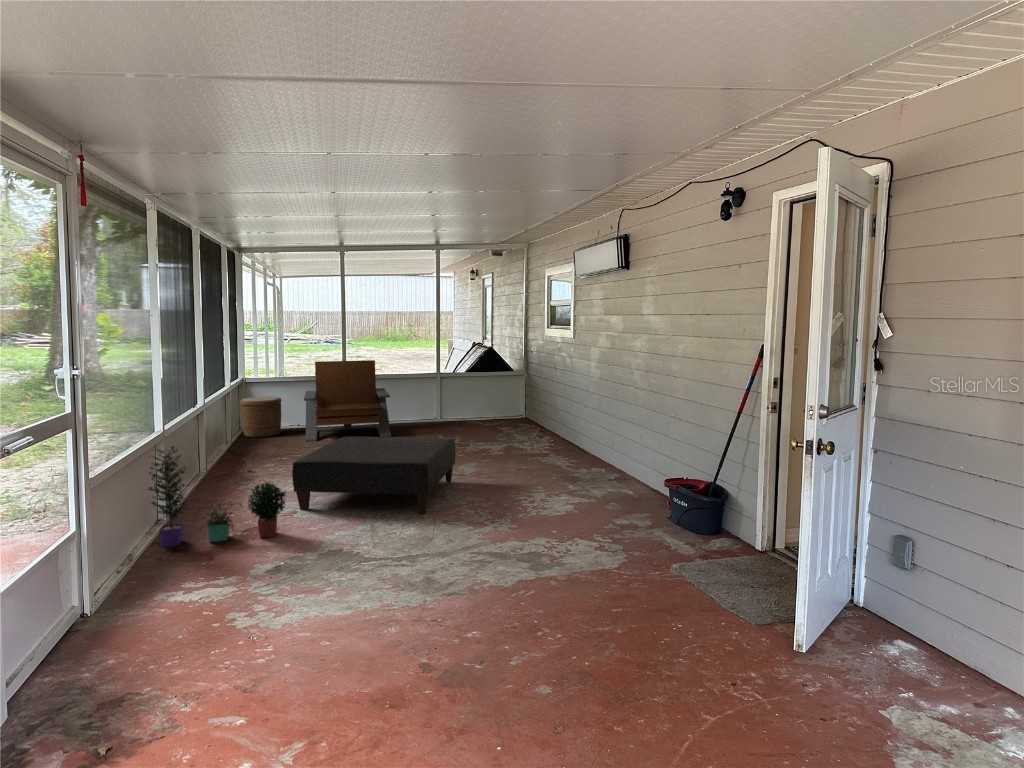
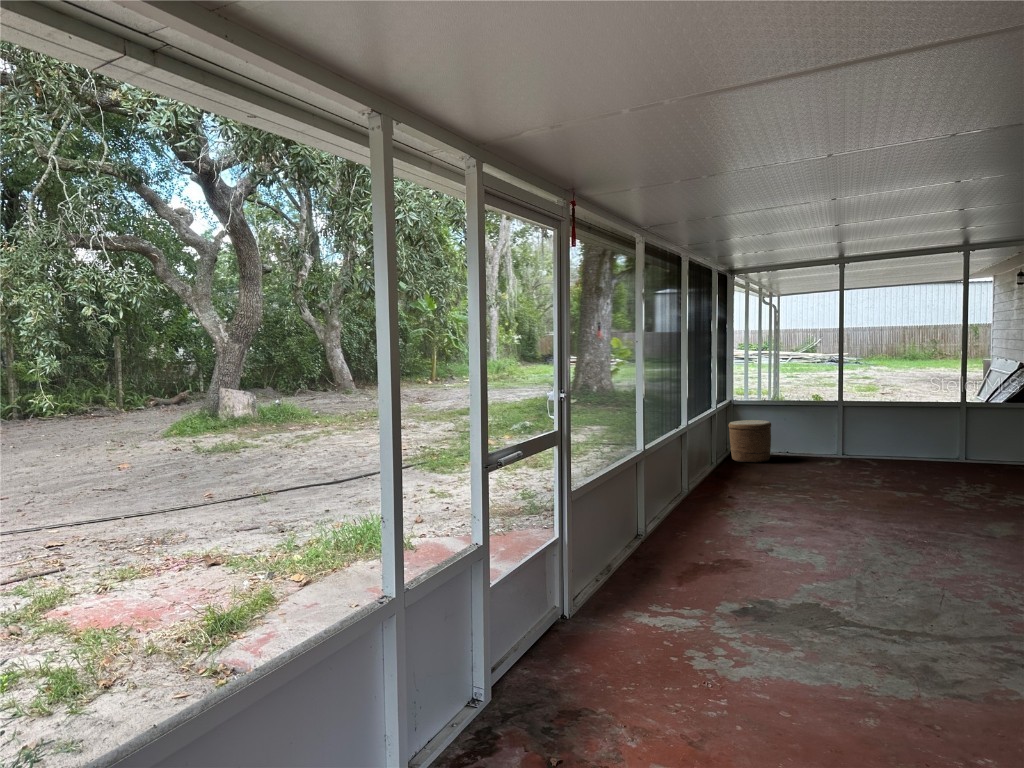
lounge chair: present [304,360,391,442] -> none [795,382,904,475]
ottoman: present [292,437,455,514] -> none [770,471,996,582]
potted plant: present [149,446,286,547] -> none [626,466,760,574]

